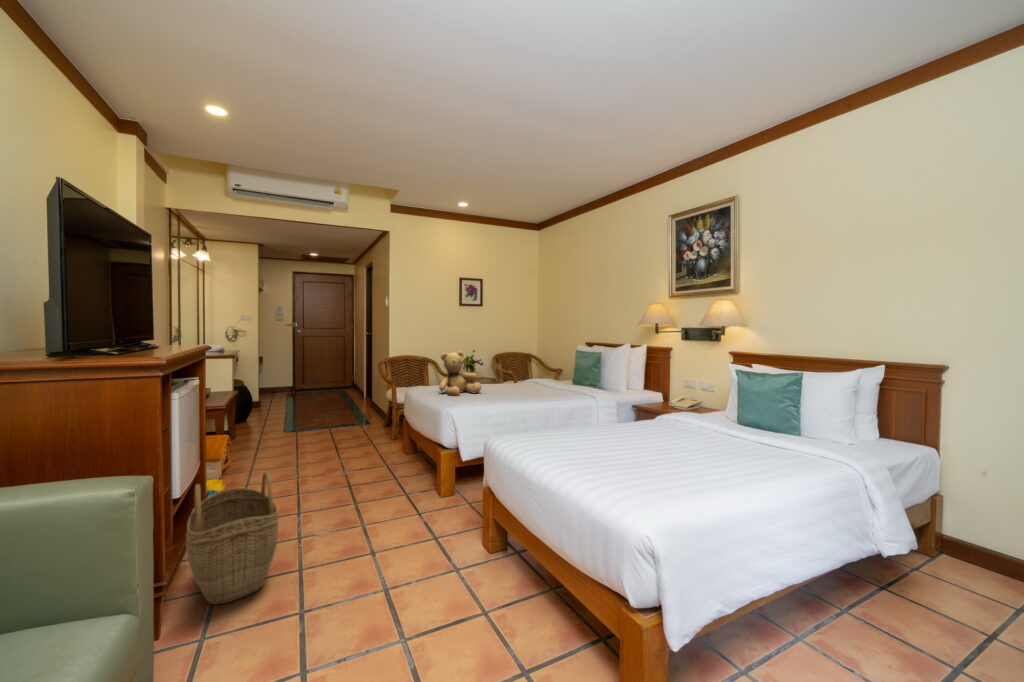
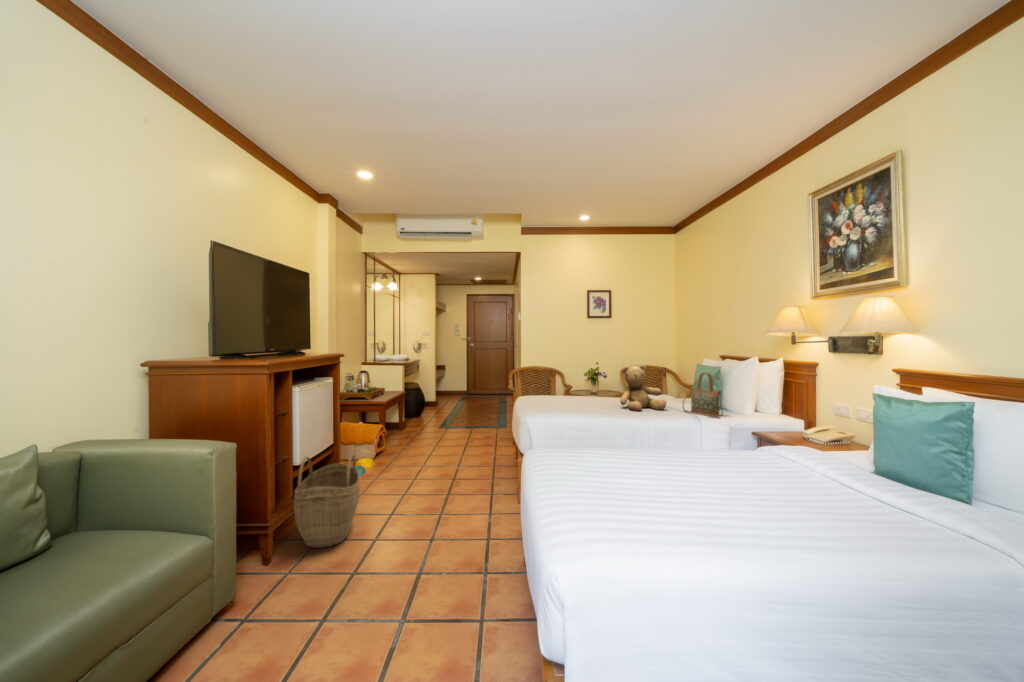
teddy bear: present [439,351,481,396] -> present [620,365,666,411]
handbag: none [575,358,610,396] -> present [683,373,723,418]

